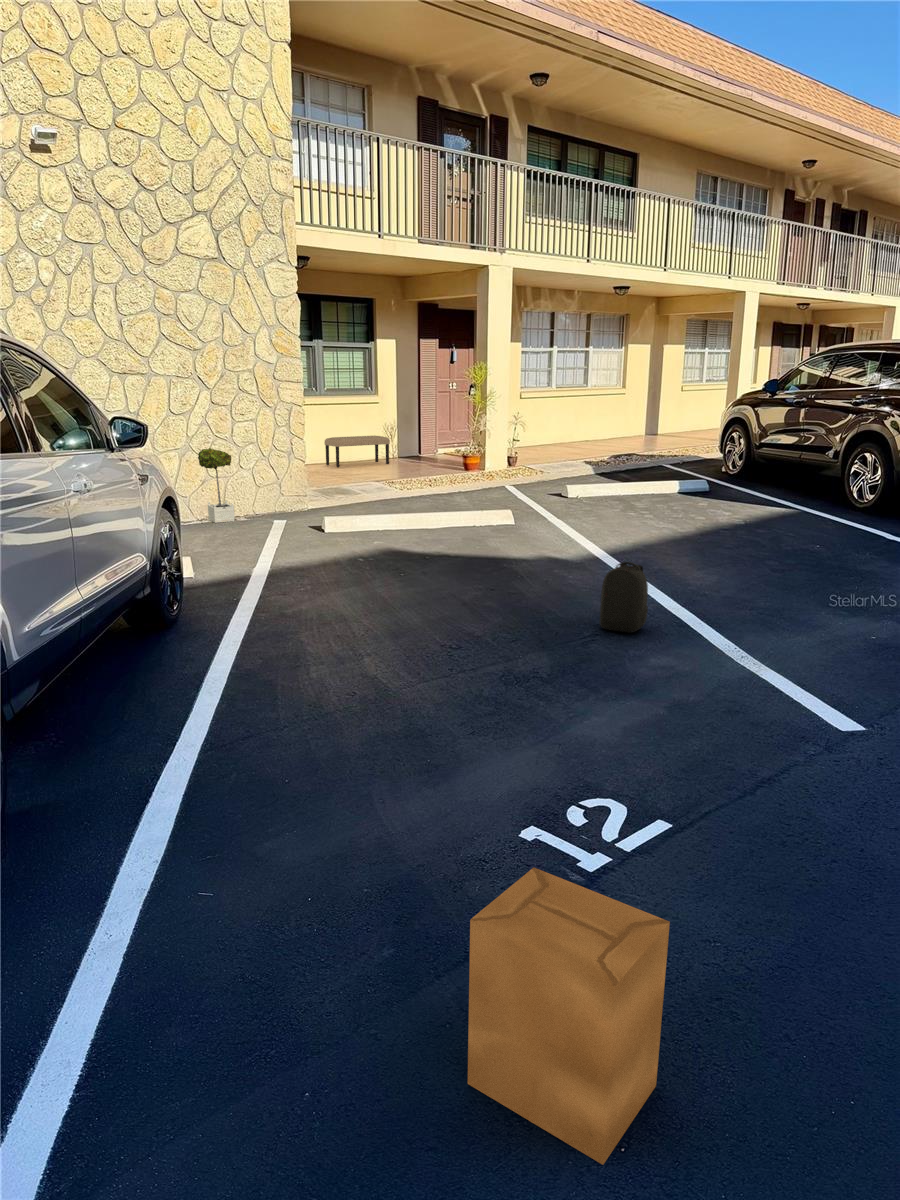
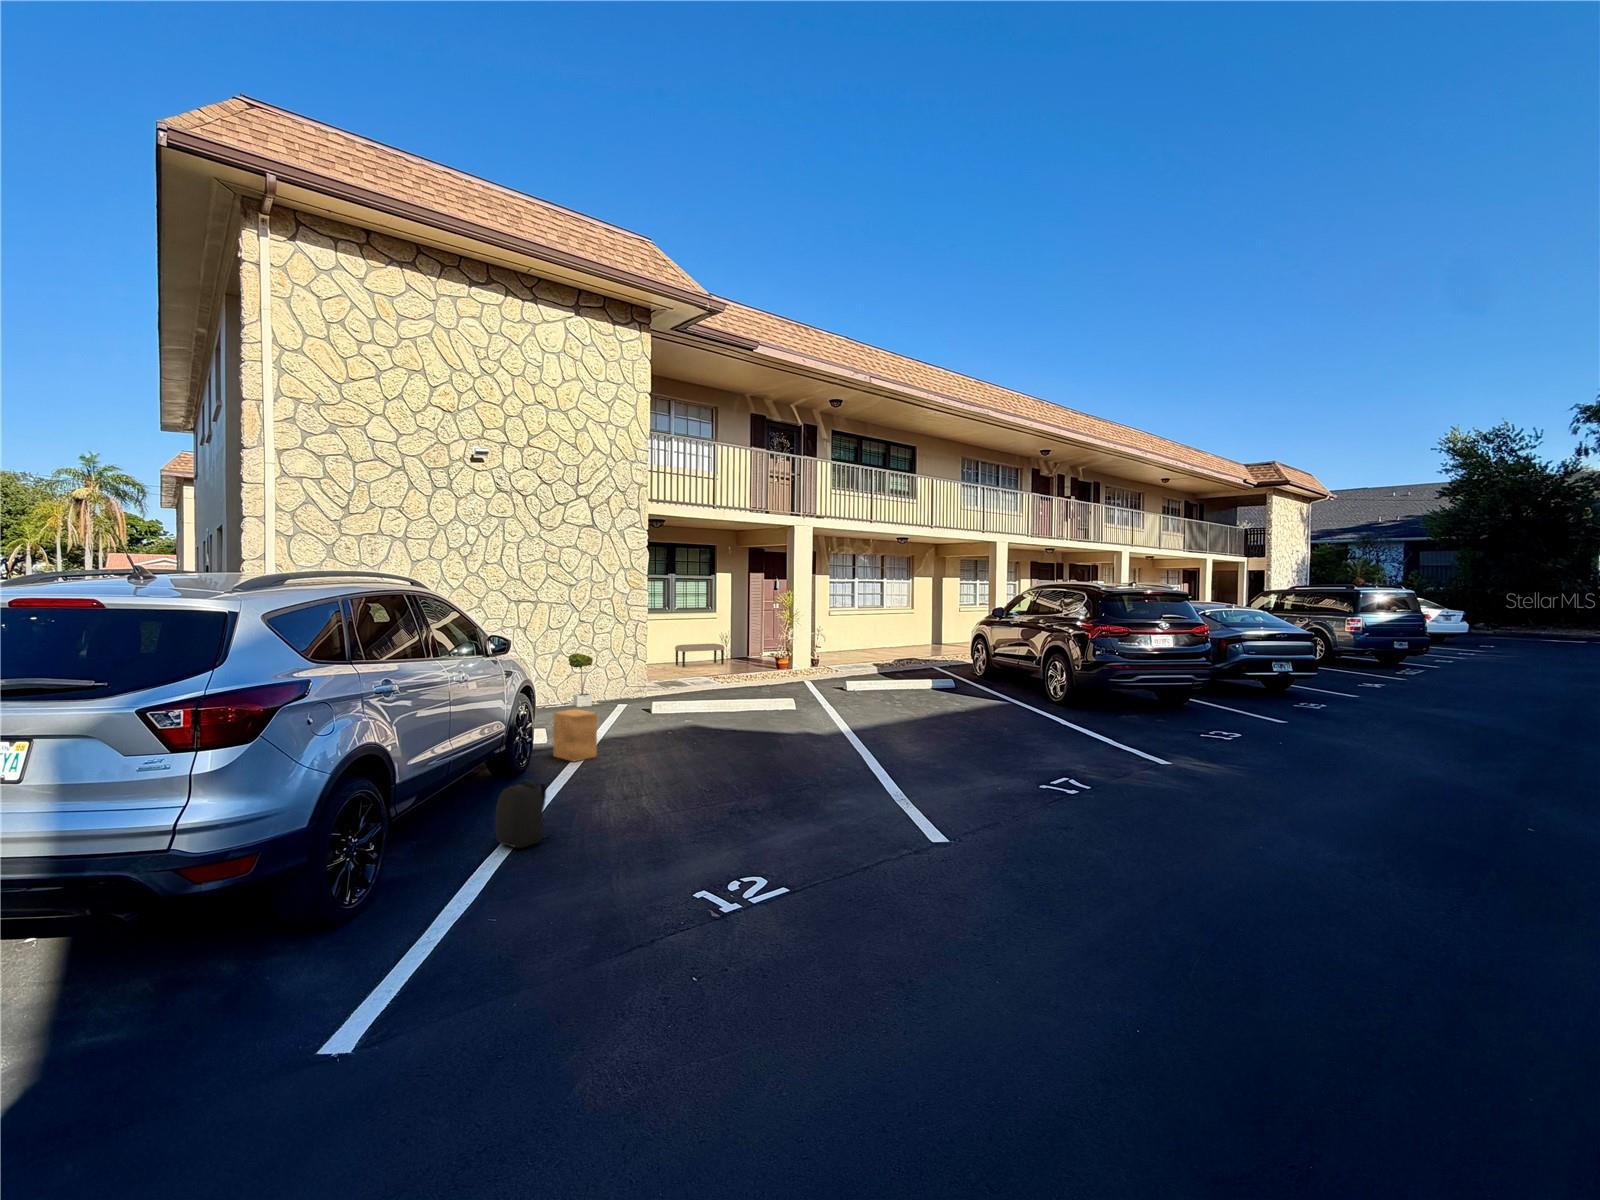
backpack: present [599,562,648,632] -> present [496,780,546,848]
cardboard box: present [468,867,670,1165] -> present [553,709,597,761]

